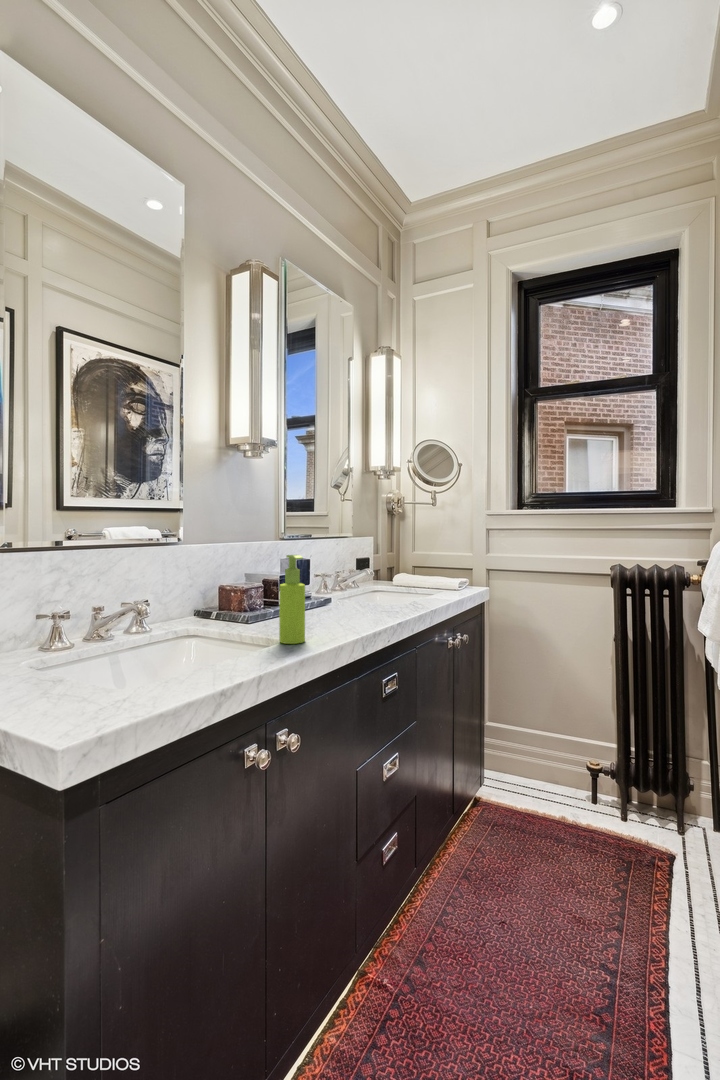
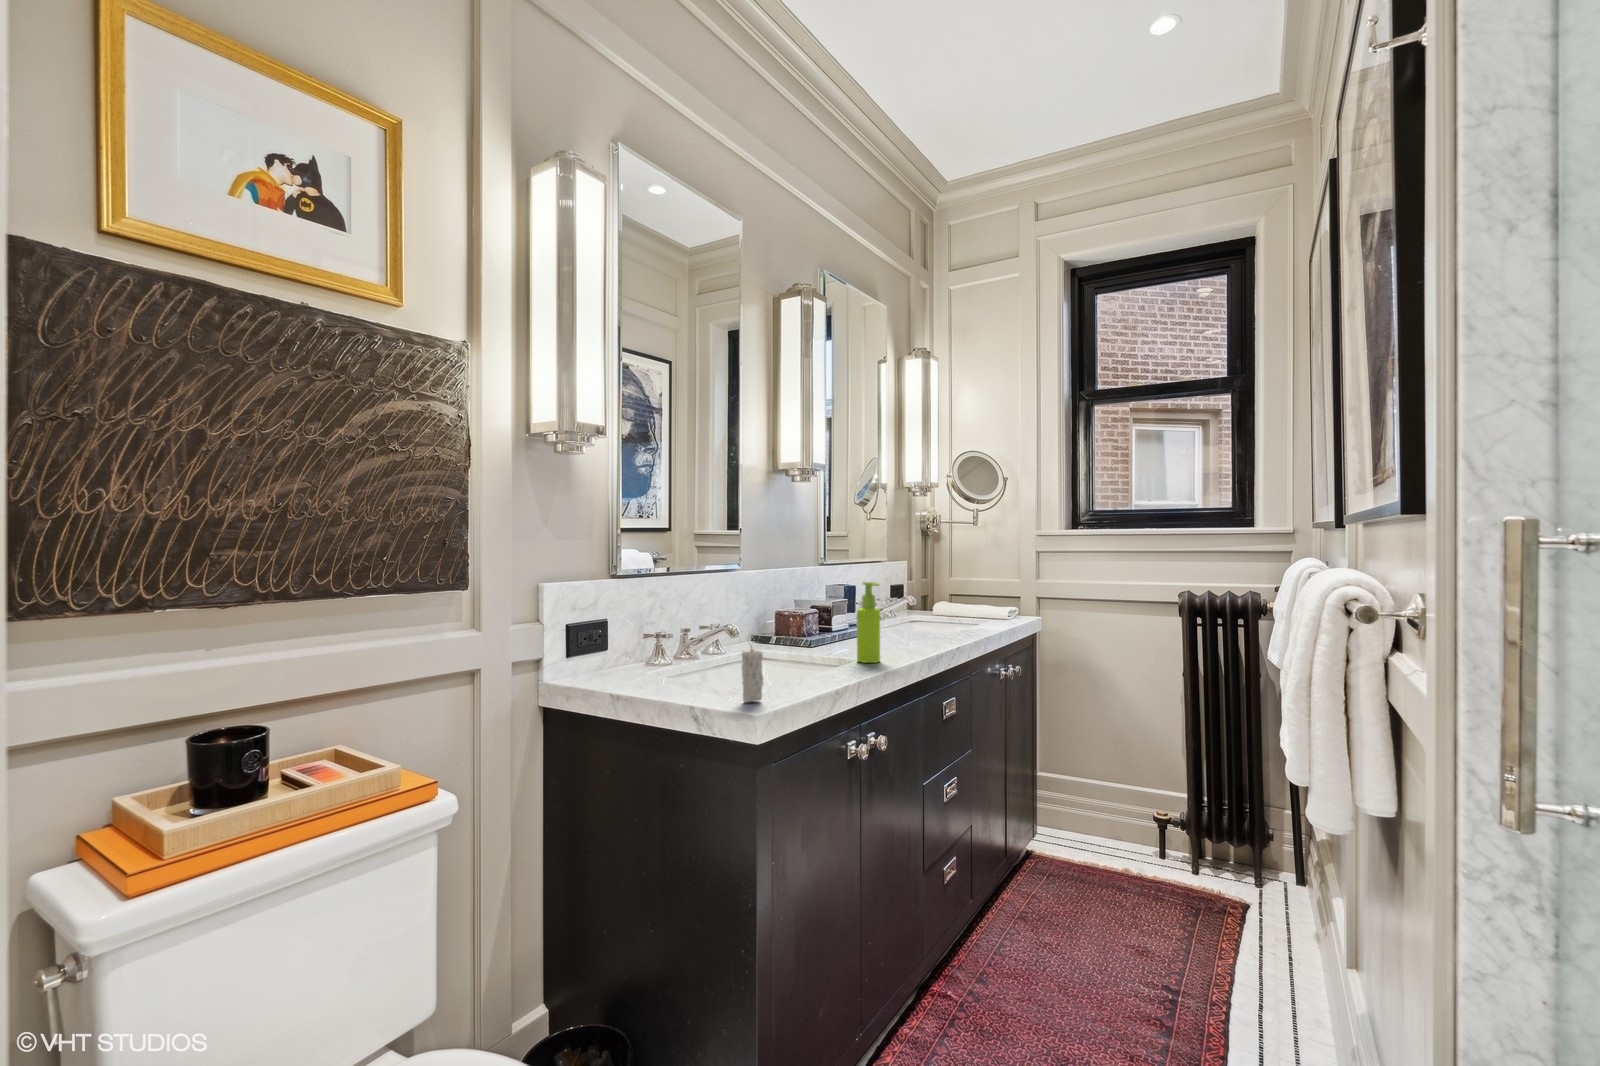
candle: none [61,630,95,717] -> present [742,648,763,702]

